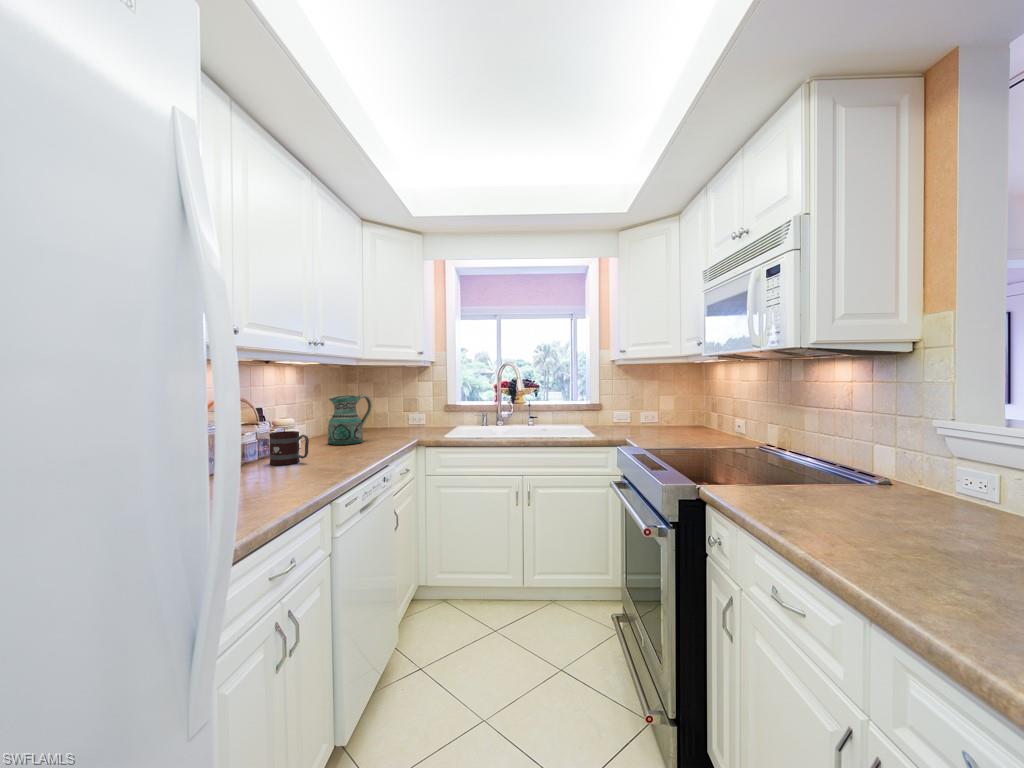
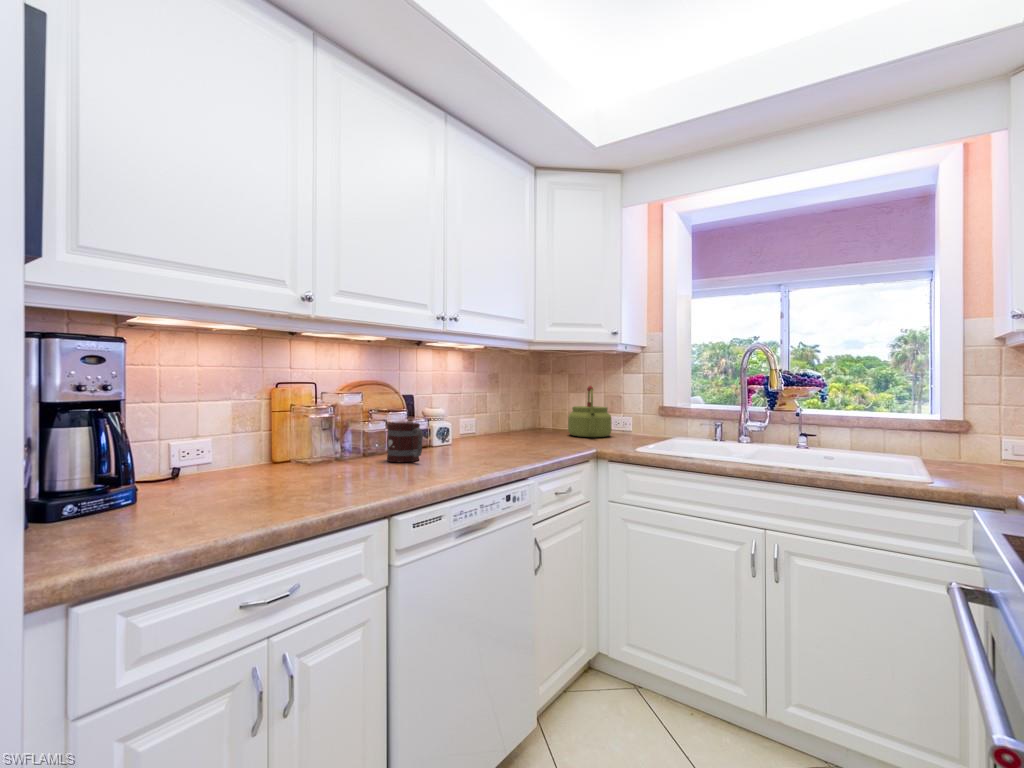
kettle: none [377,391,411,431] -> present [568,386,612,437]
ceramic pitcher: present [328,394,372,445] -> none [486,385,542,448]

